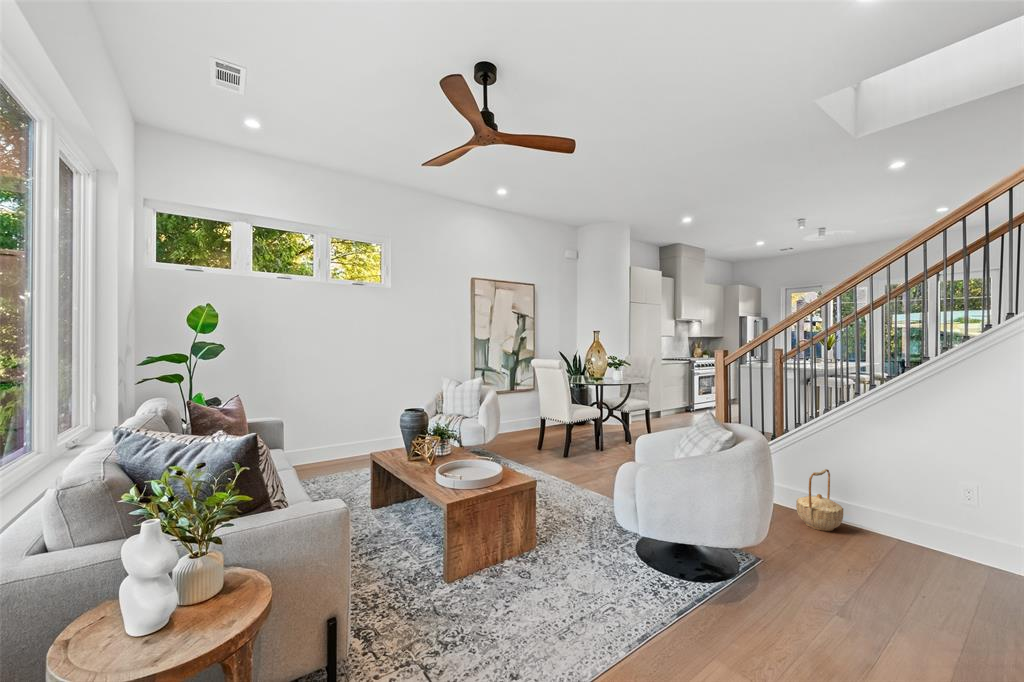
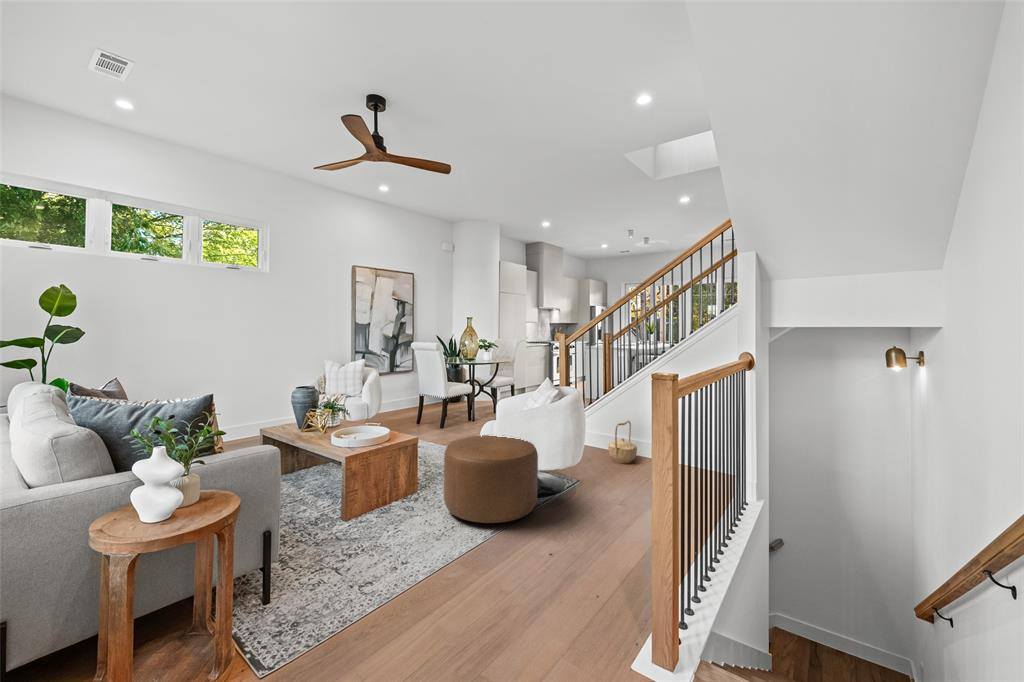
ottoman: none [570,482,704,620] -> present [444,435,538,523]

